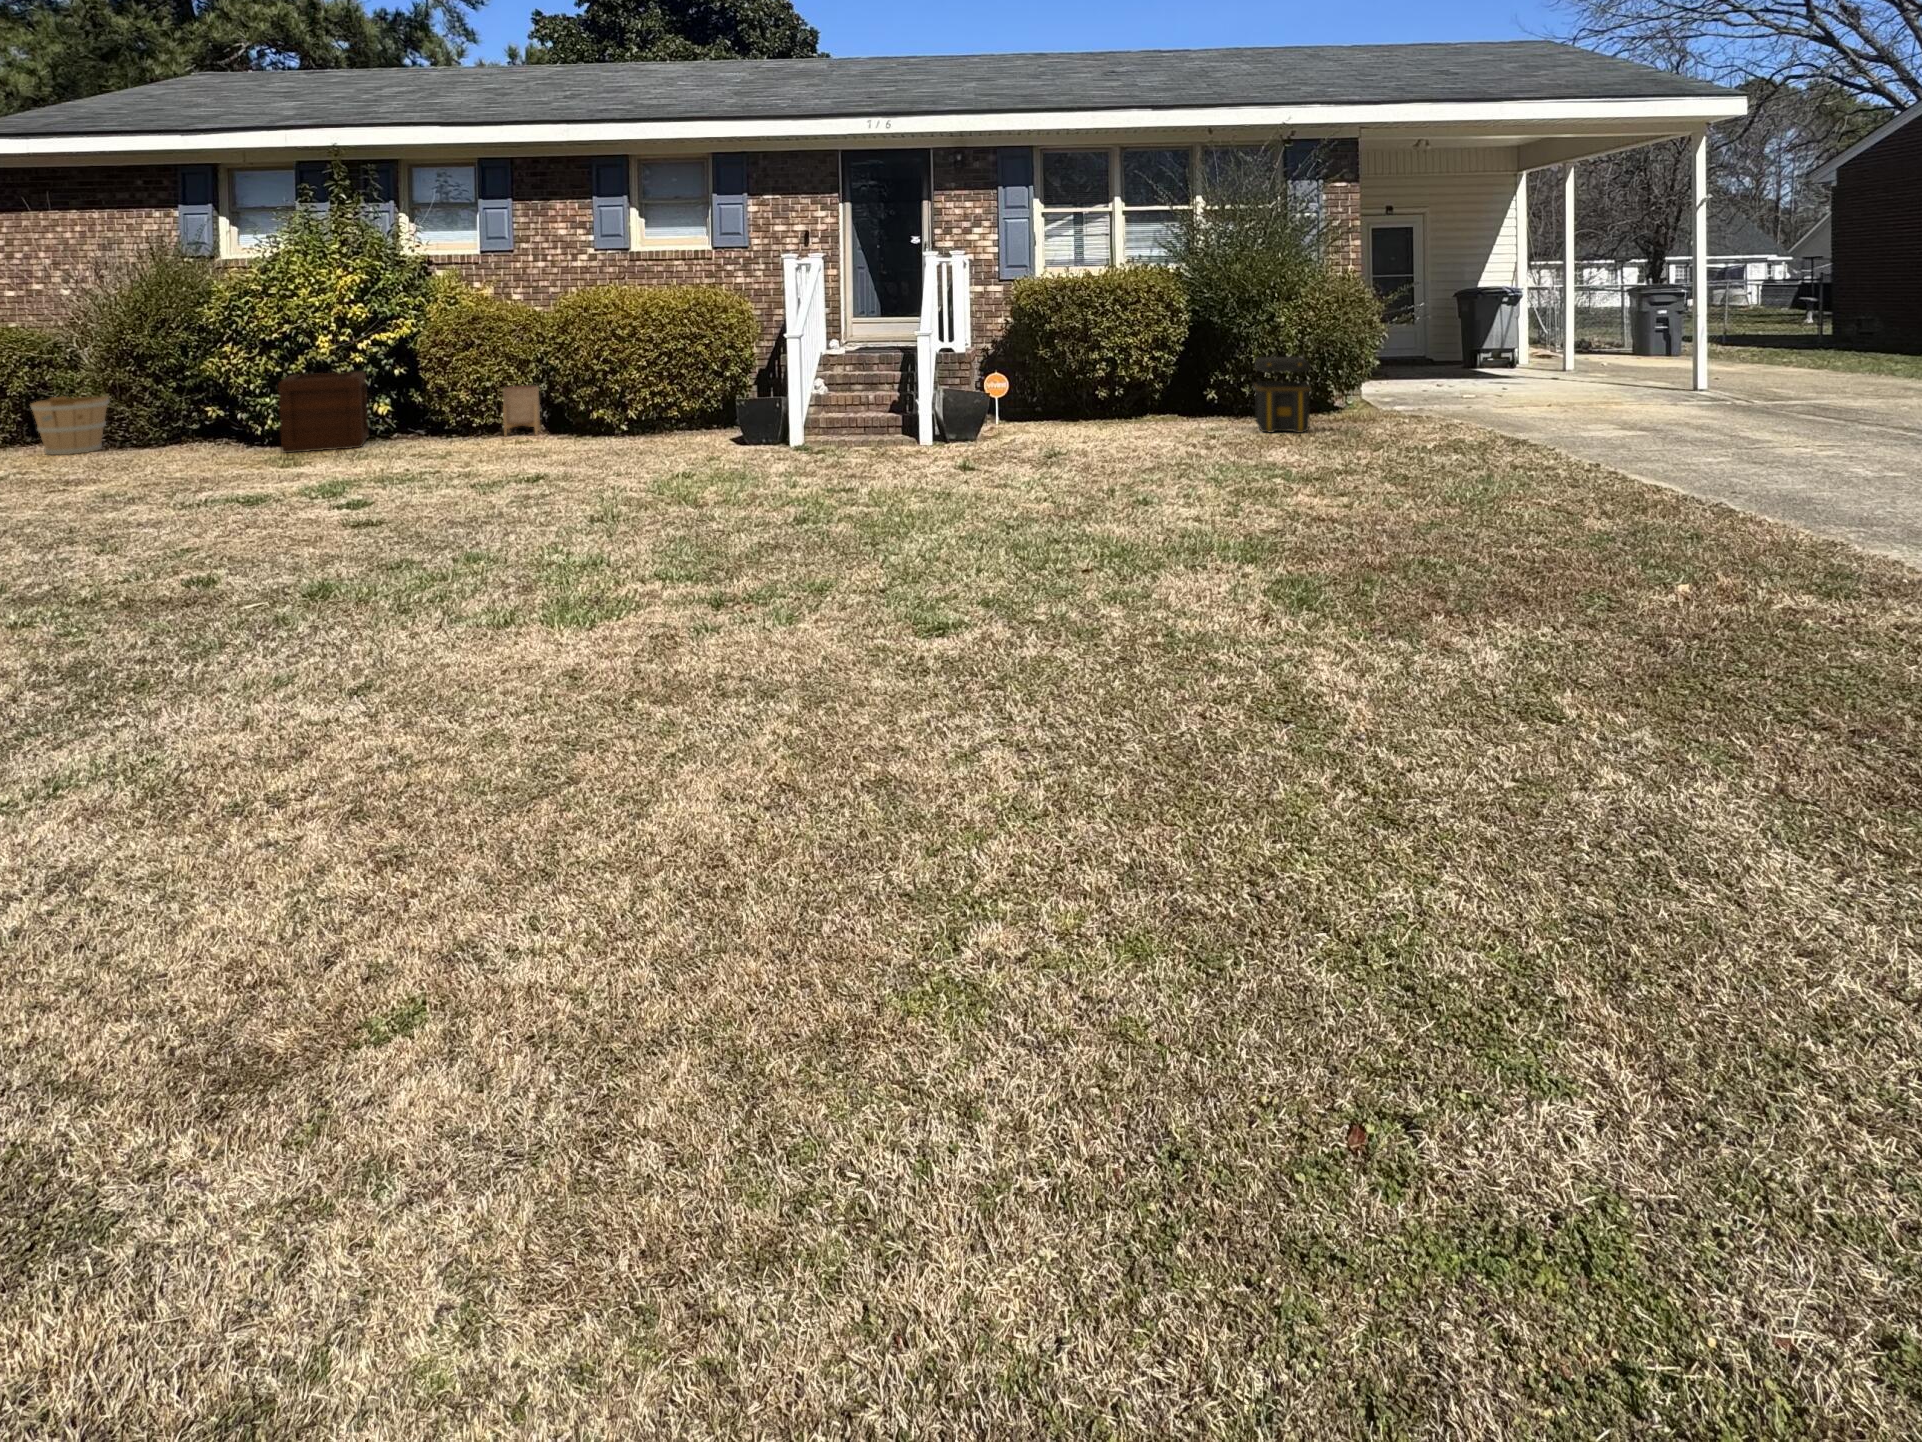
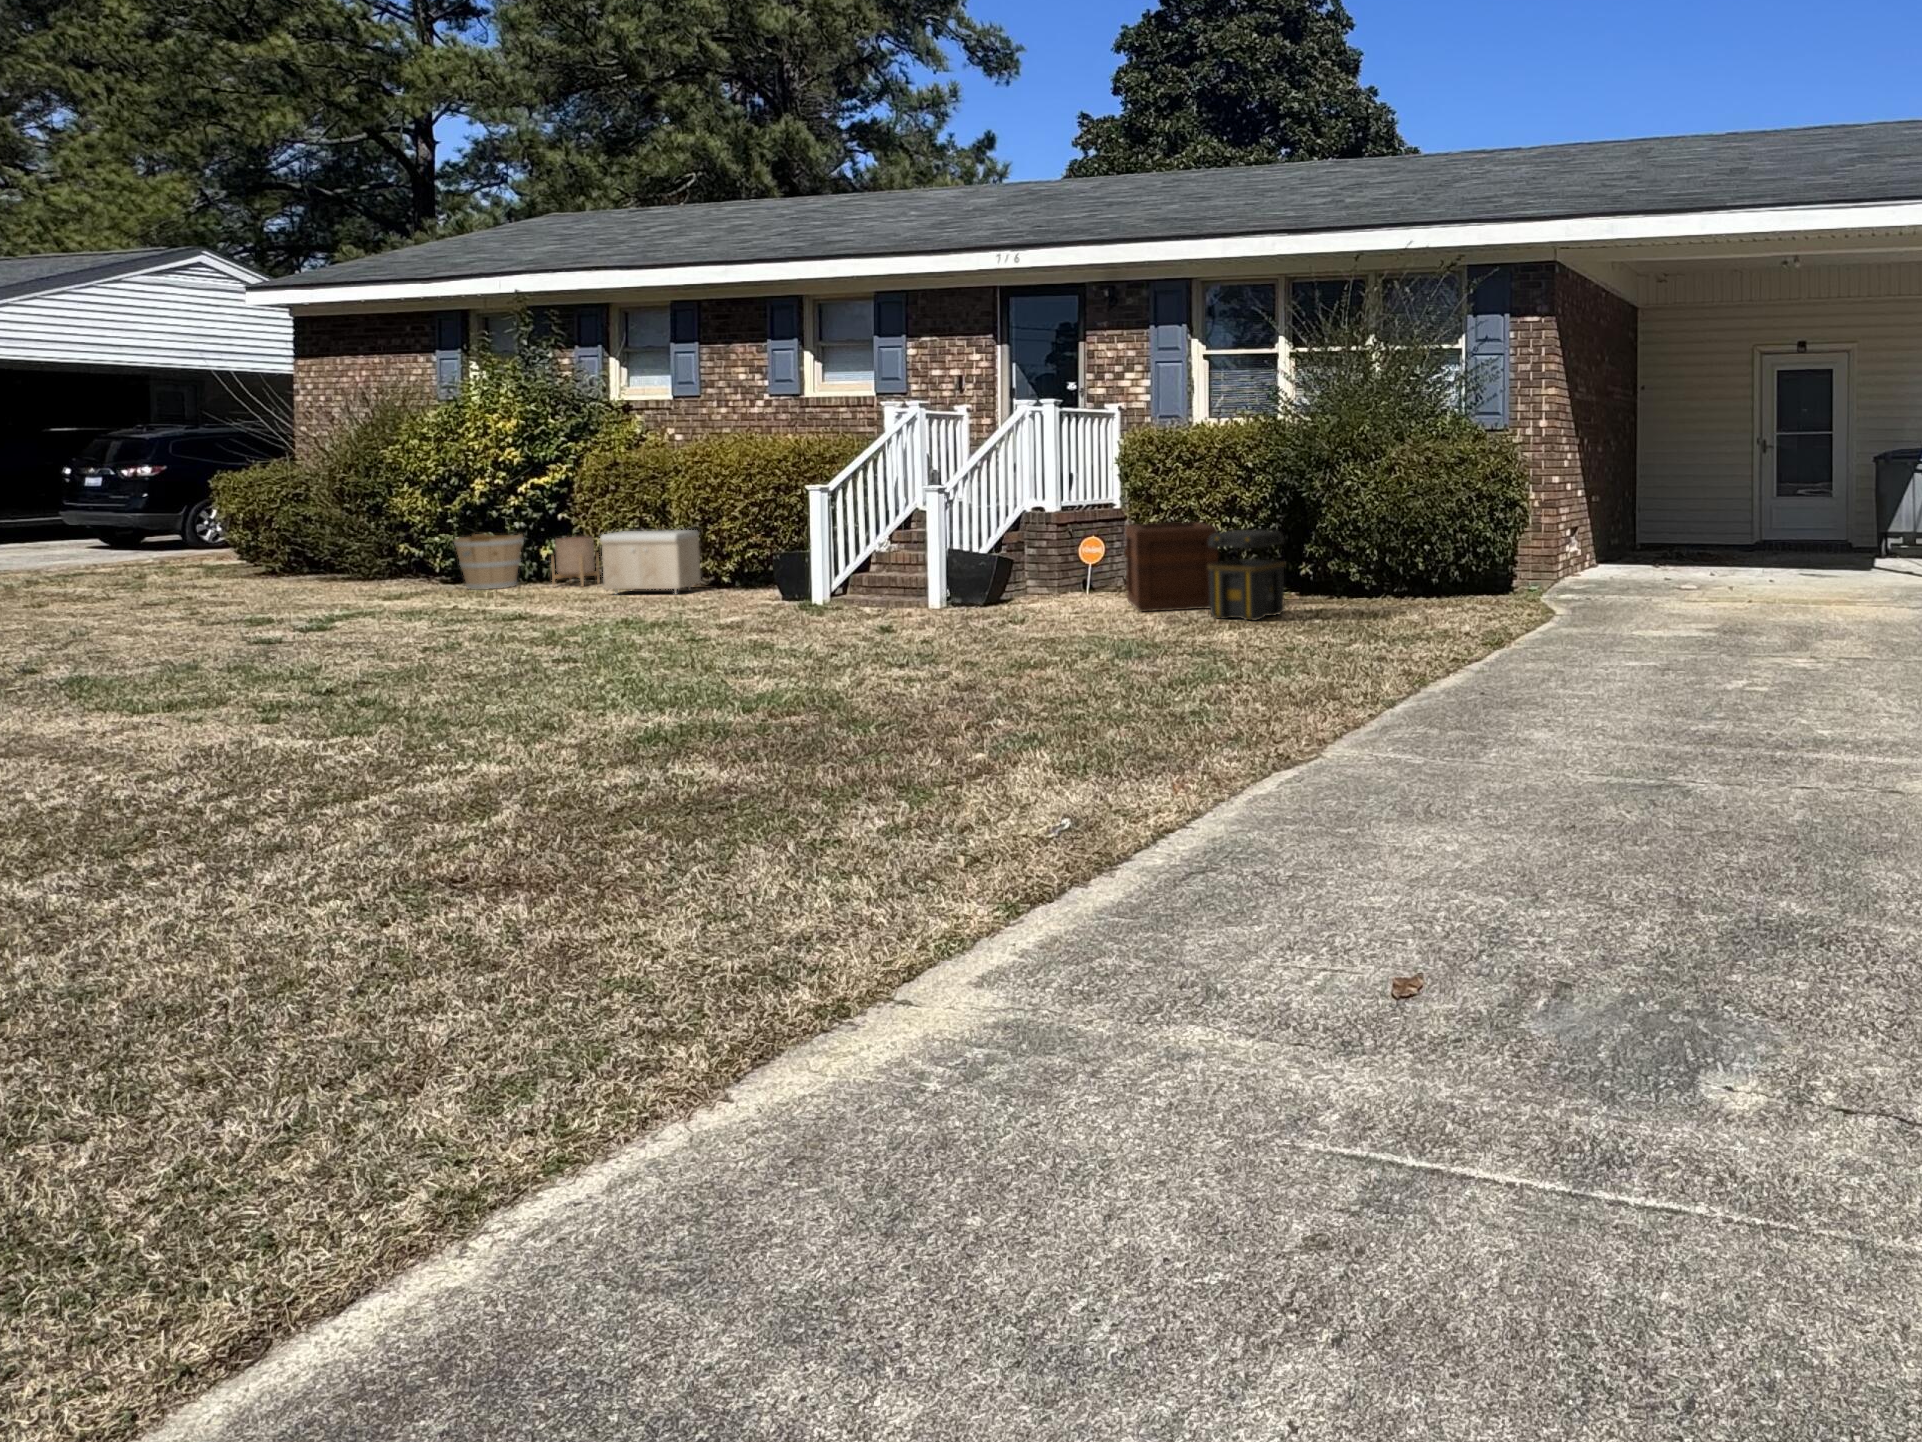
wooden crate: present [278,371,368,453] -> present [1125,522,1218,612]
storage bench: none [596,375,676,441] -> present [600,530,701,594]
wooden bucket: present [31,396,109,455] -> present [454,534,524,590]

